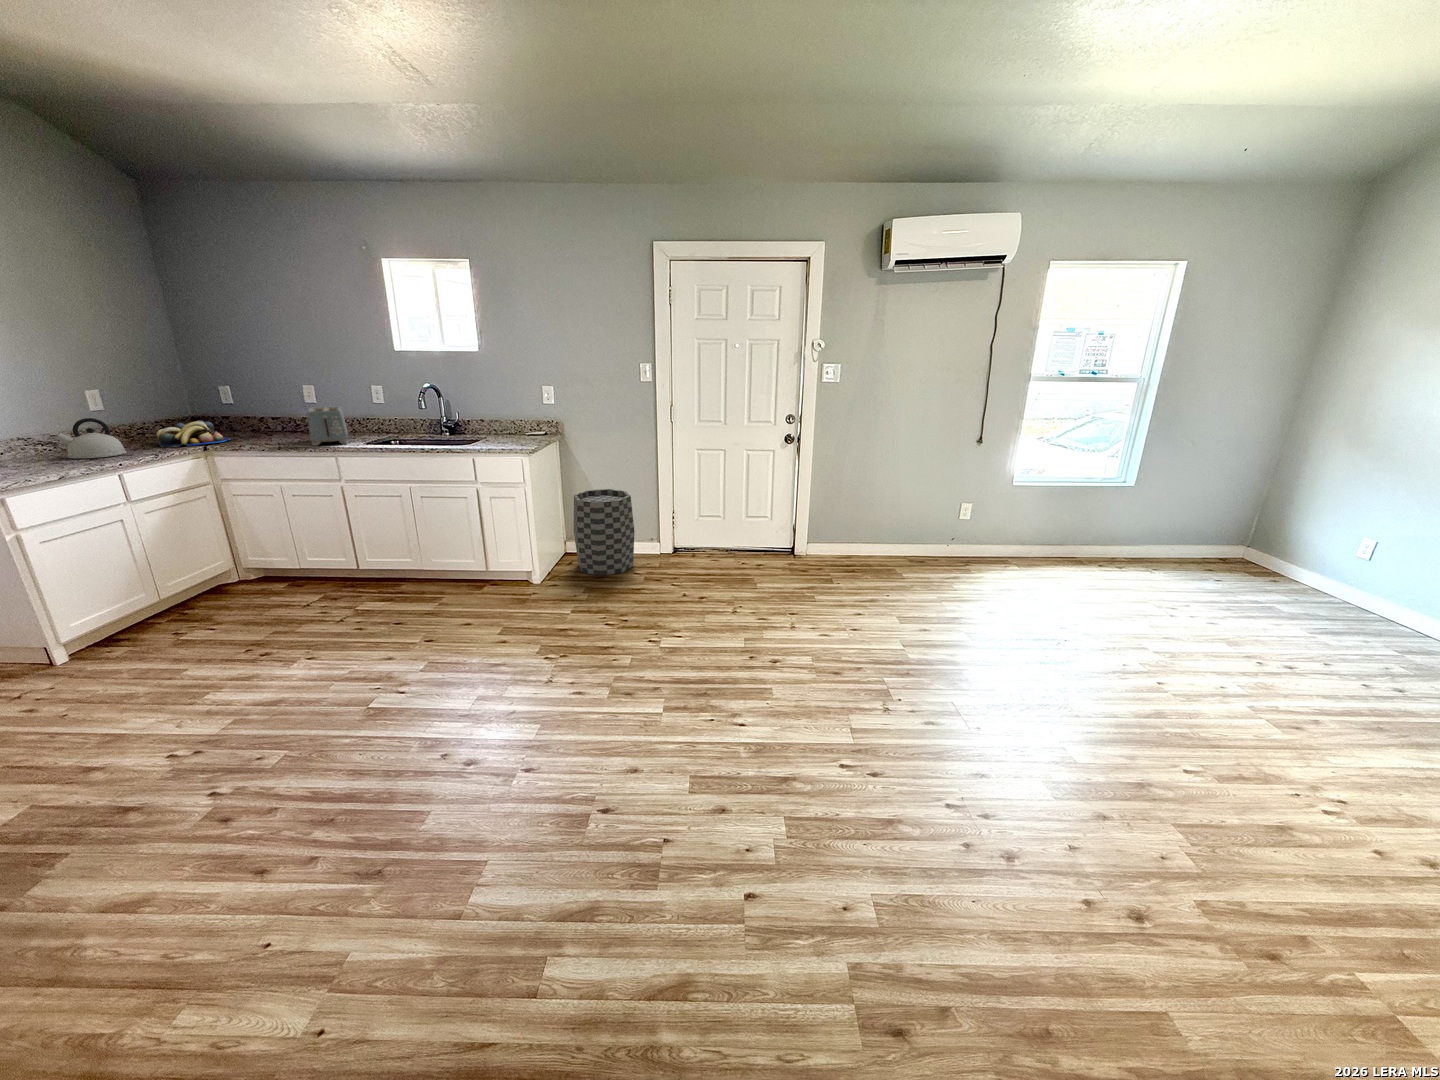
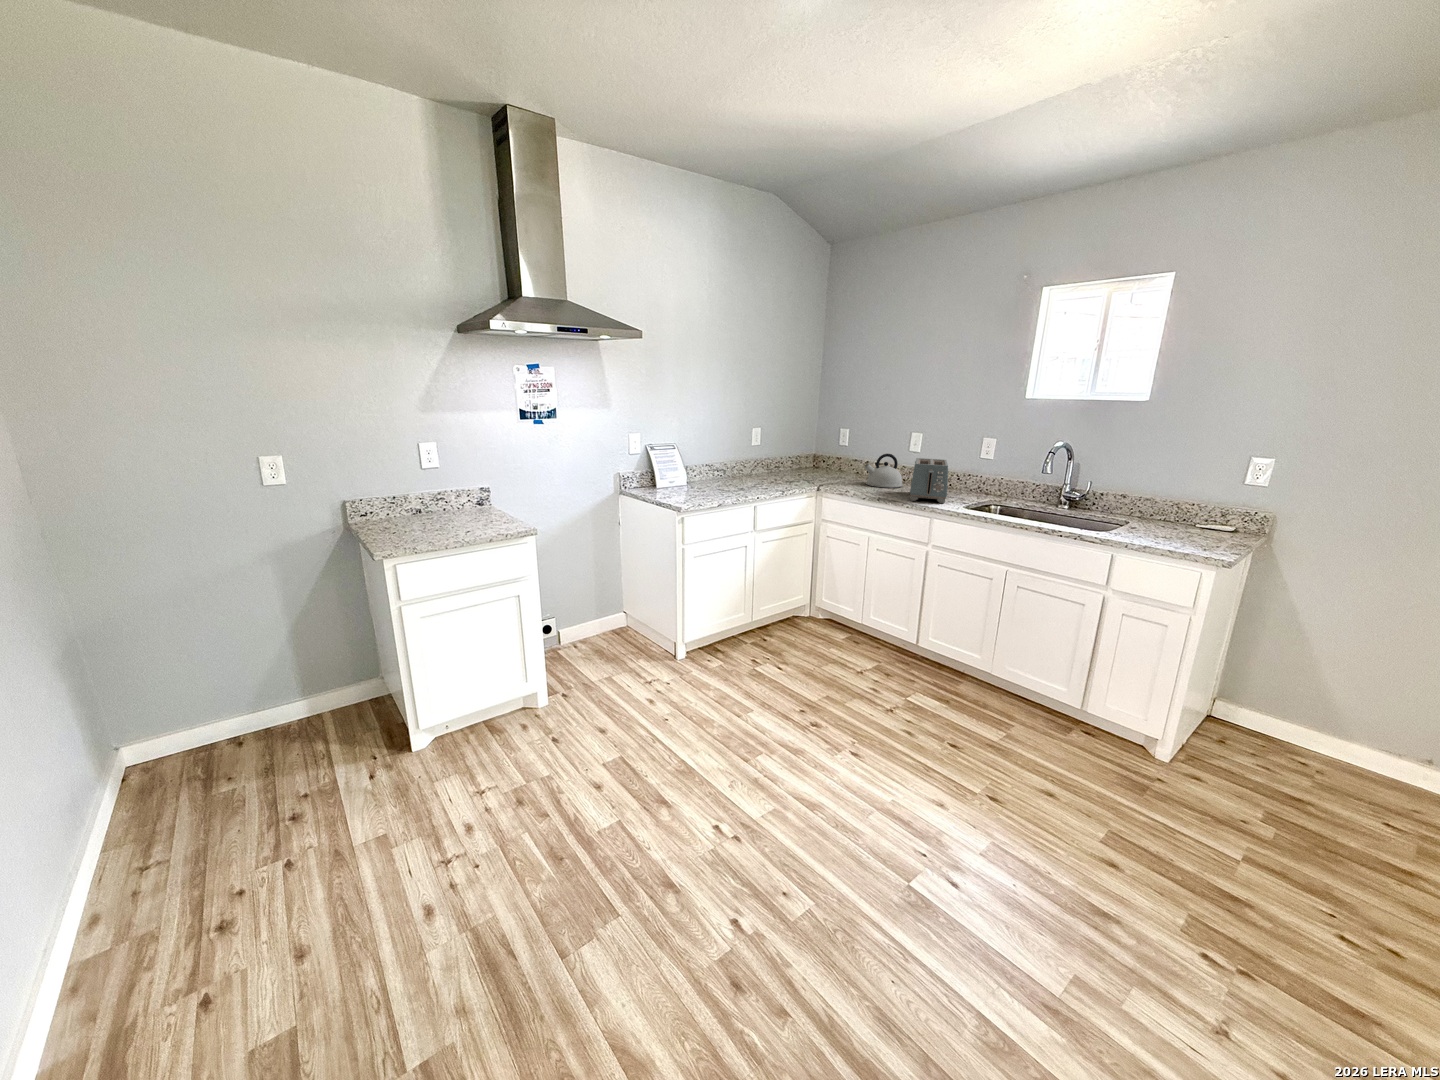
kettle: present [55,418,127,459] -> present [864,454,903,488]
fruit bowl: present [156,420,231,447] -> none [786,460,839,484]
trash can: present [574,489,635,576] -> none [1236,637,1414,806]

